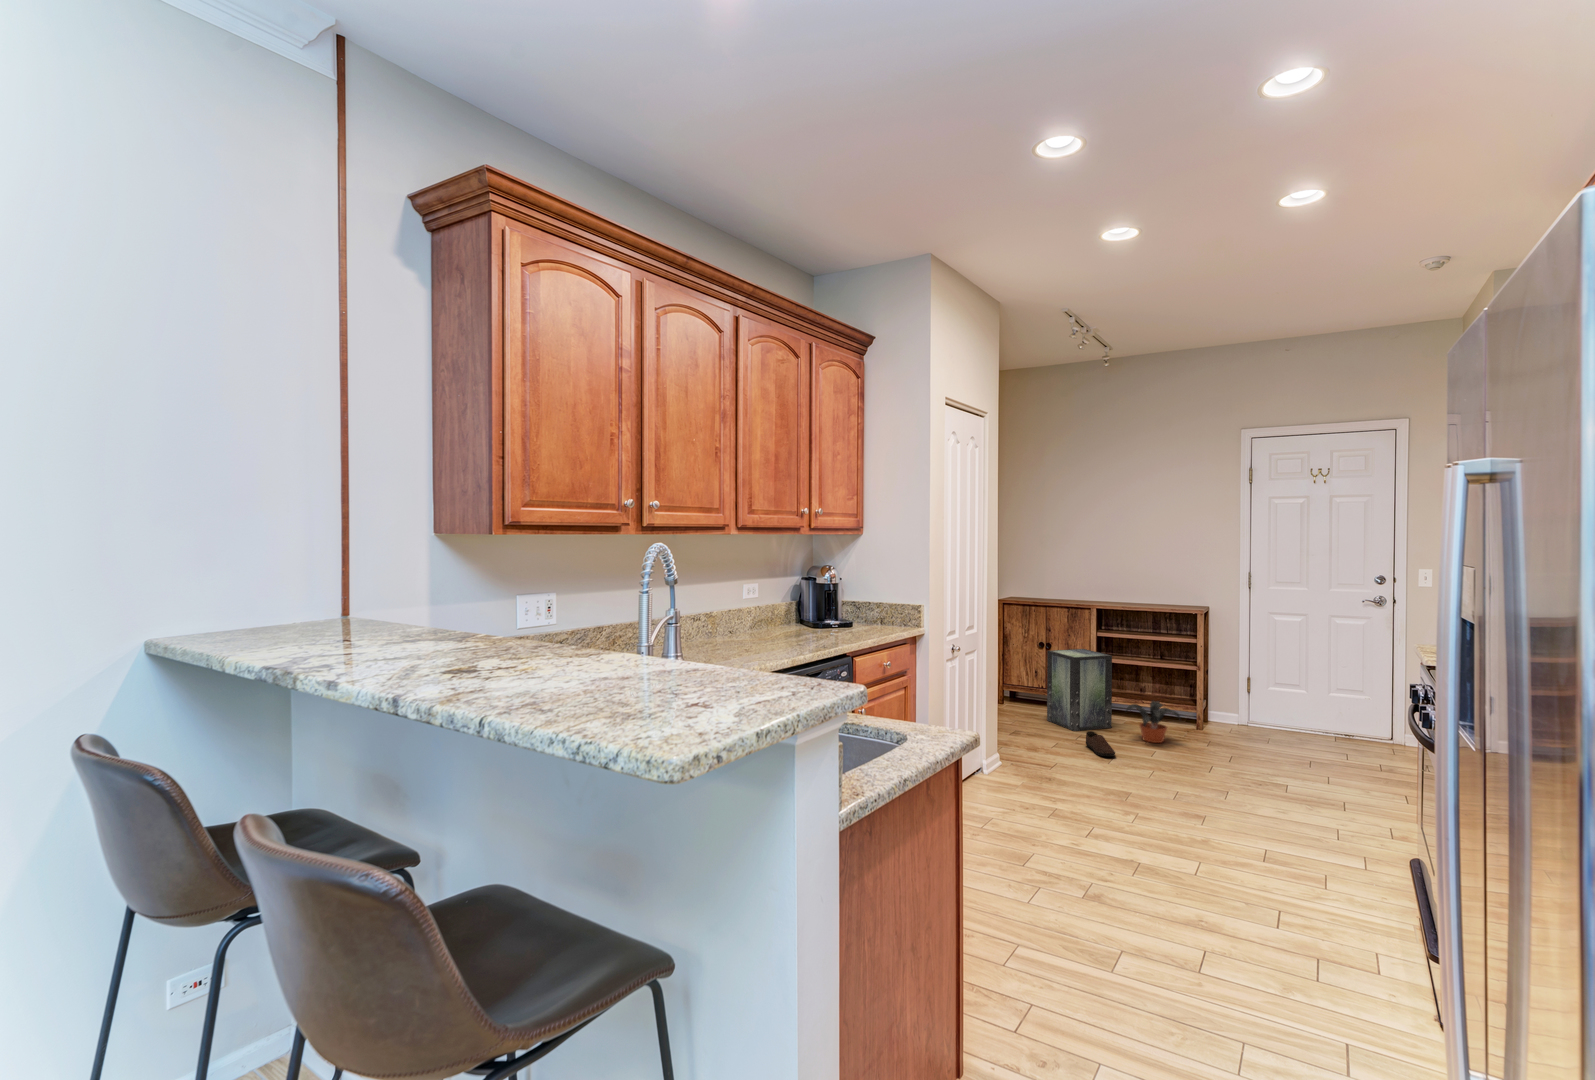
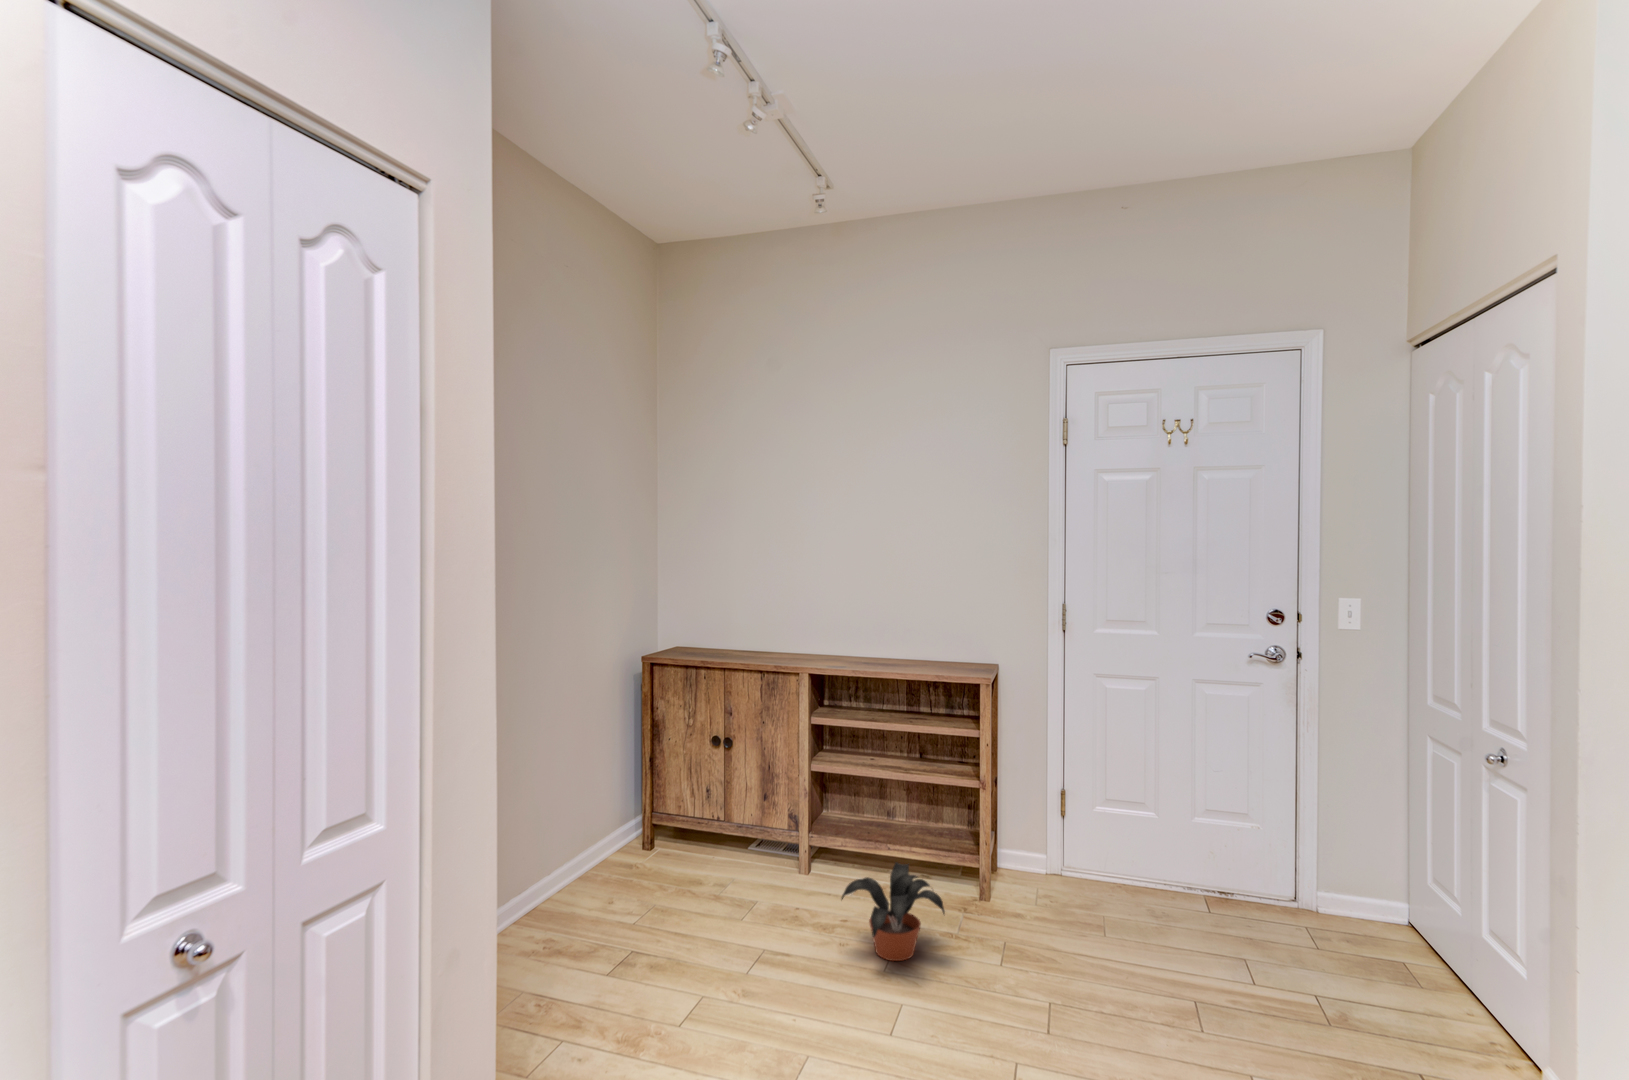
storage box: present [1047,649,1112,731] -> none [709,752,826,935]
shoe: present [1086,731,1115,756] -> none [752,960,803,1042]

